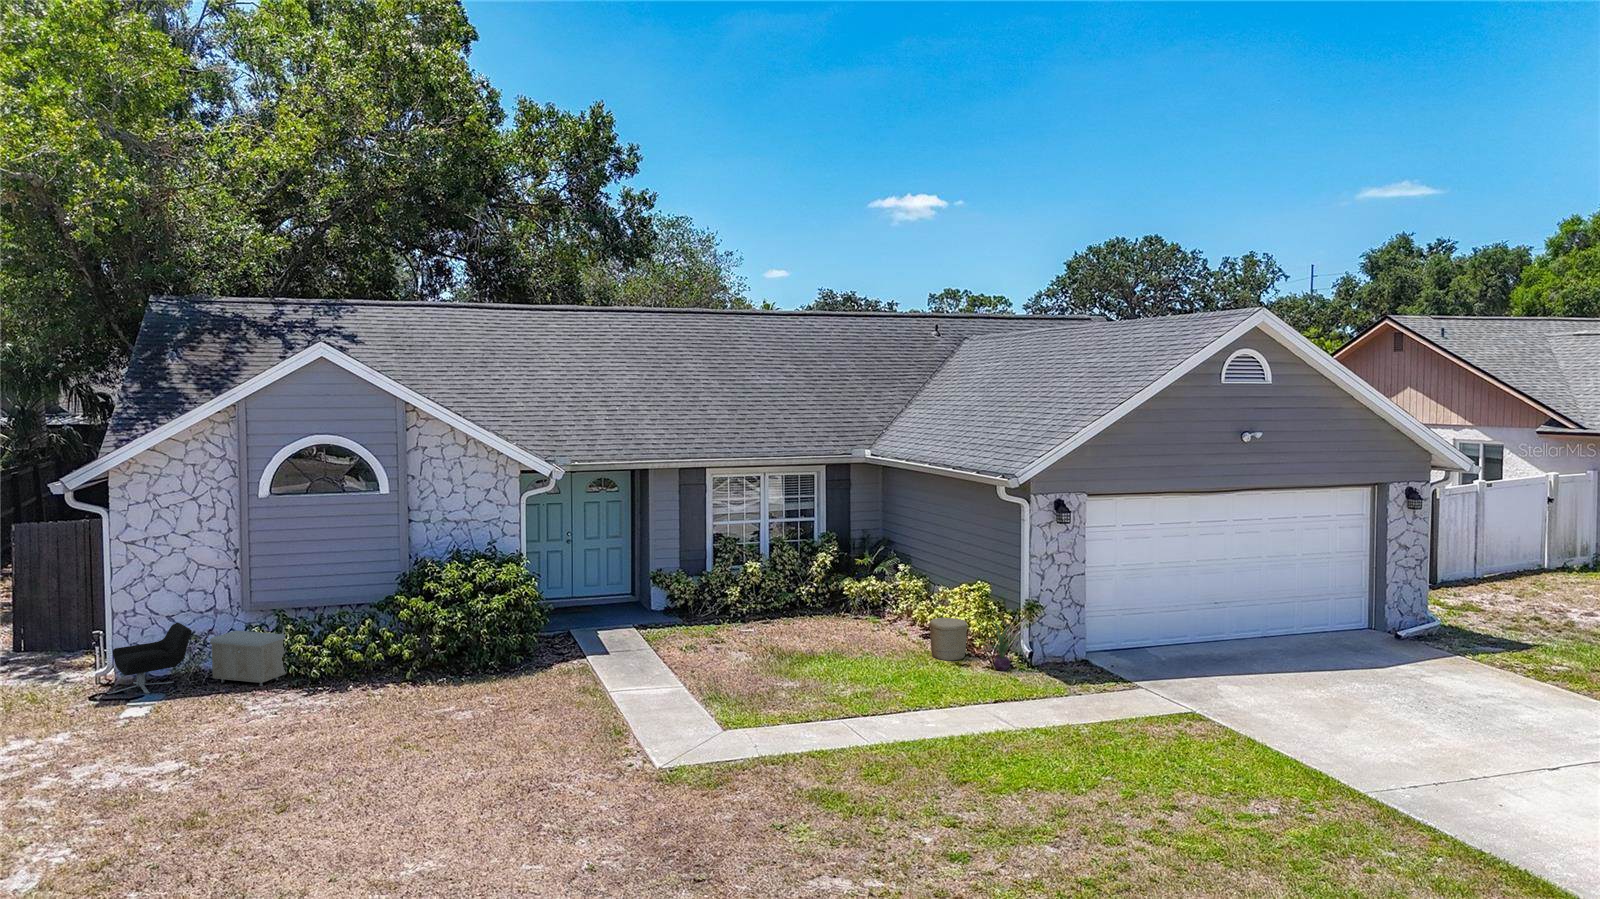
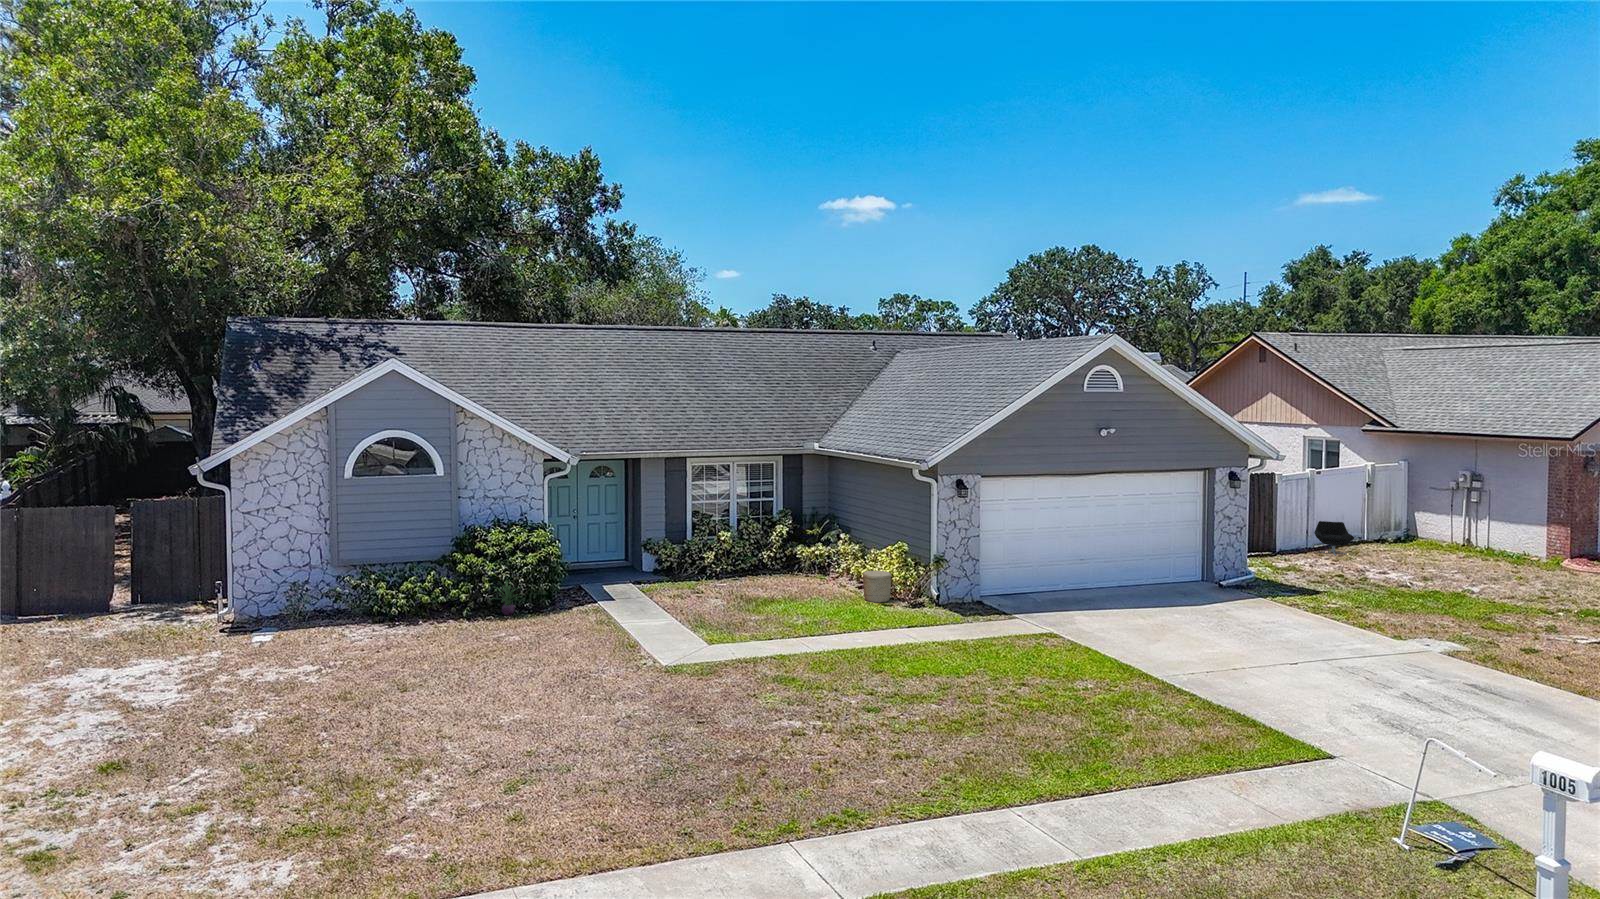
lounge chair: present [107,623,192,694] -> present [1314,521,1354,556]
decorative plant: present [994,626,1010,671] -> present [502,581,515,615]
storage bench: present [210,631,286,686] -> none [311,581,369,622]

